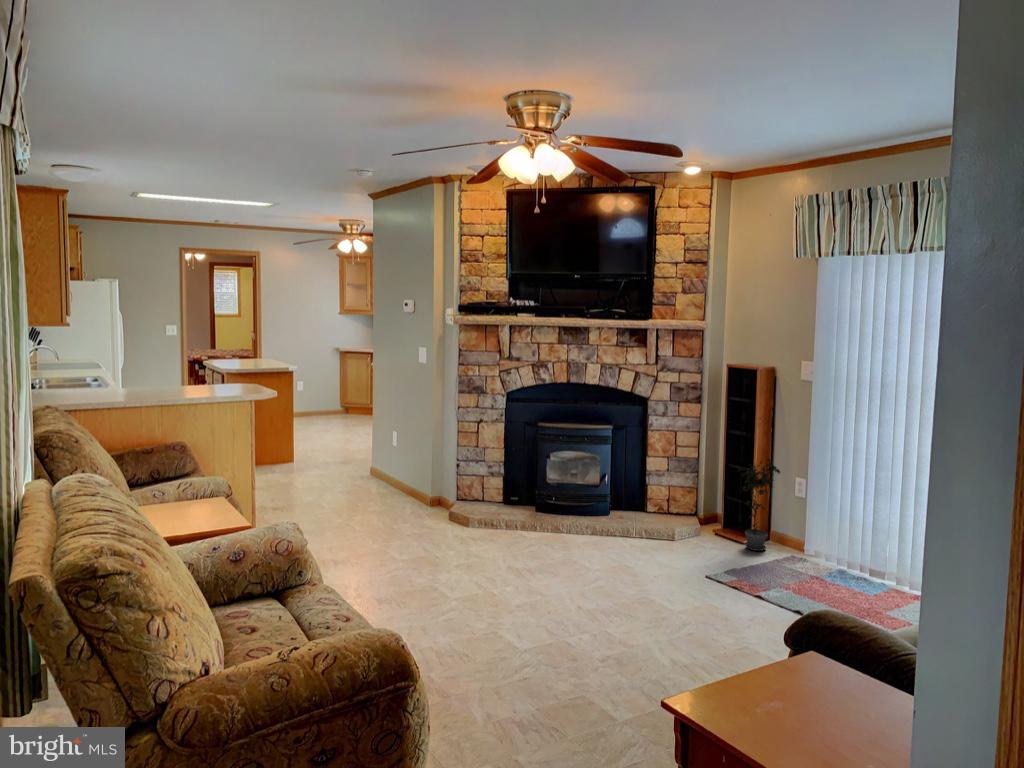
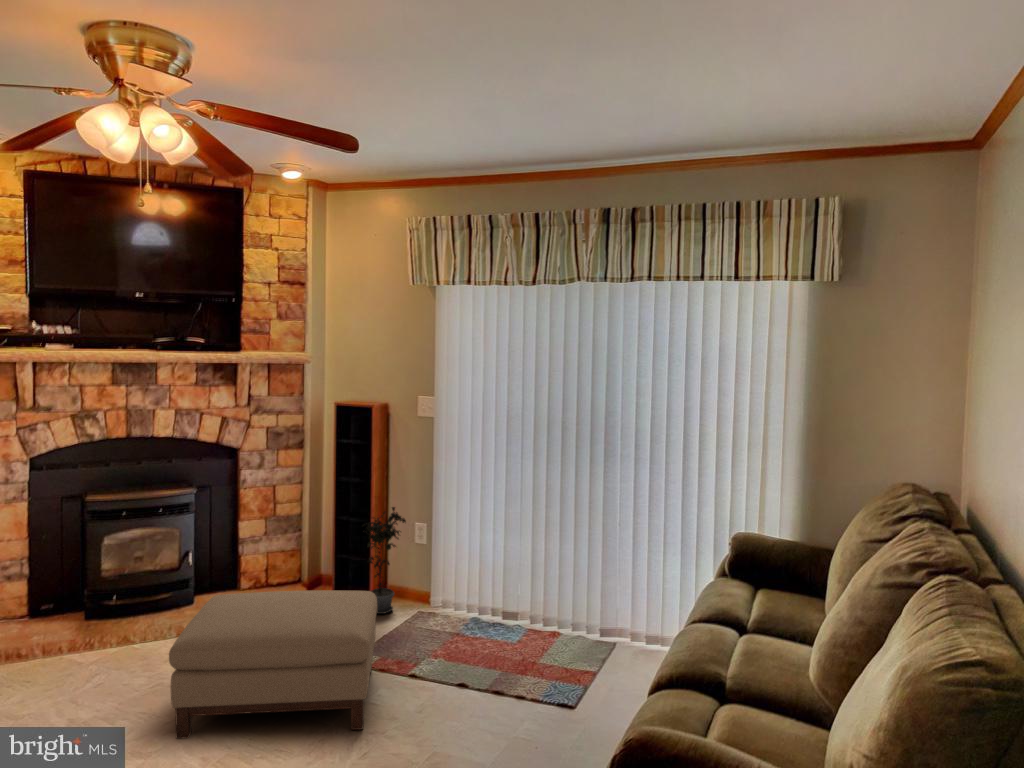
ottoman: none [568,503,733,618] -> present [169,590,377,739]

